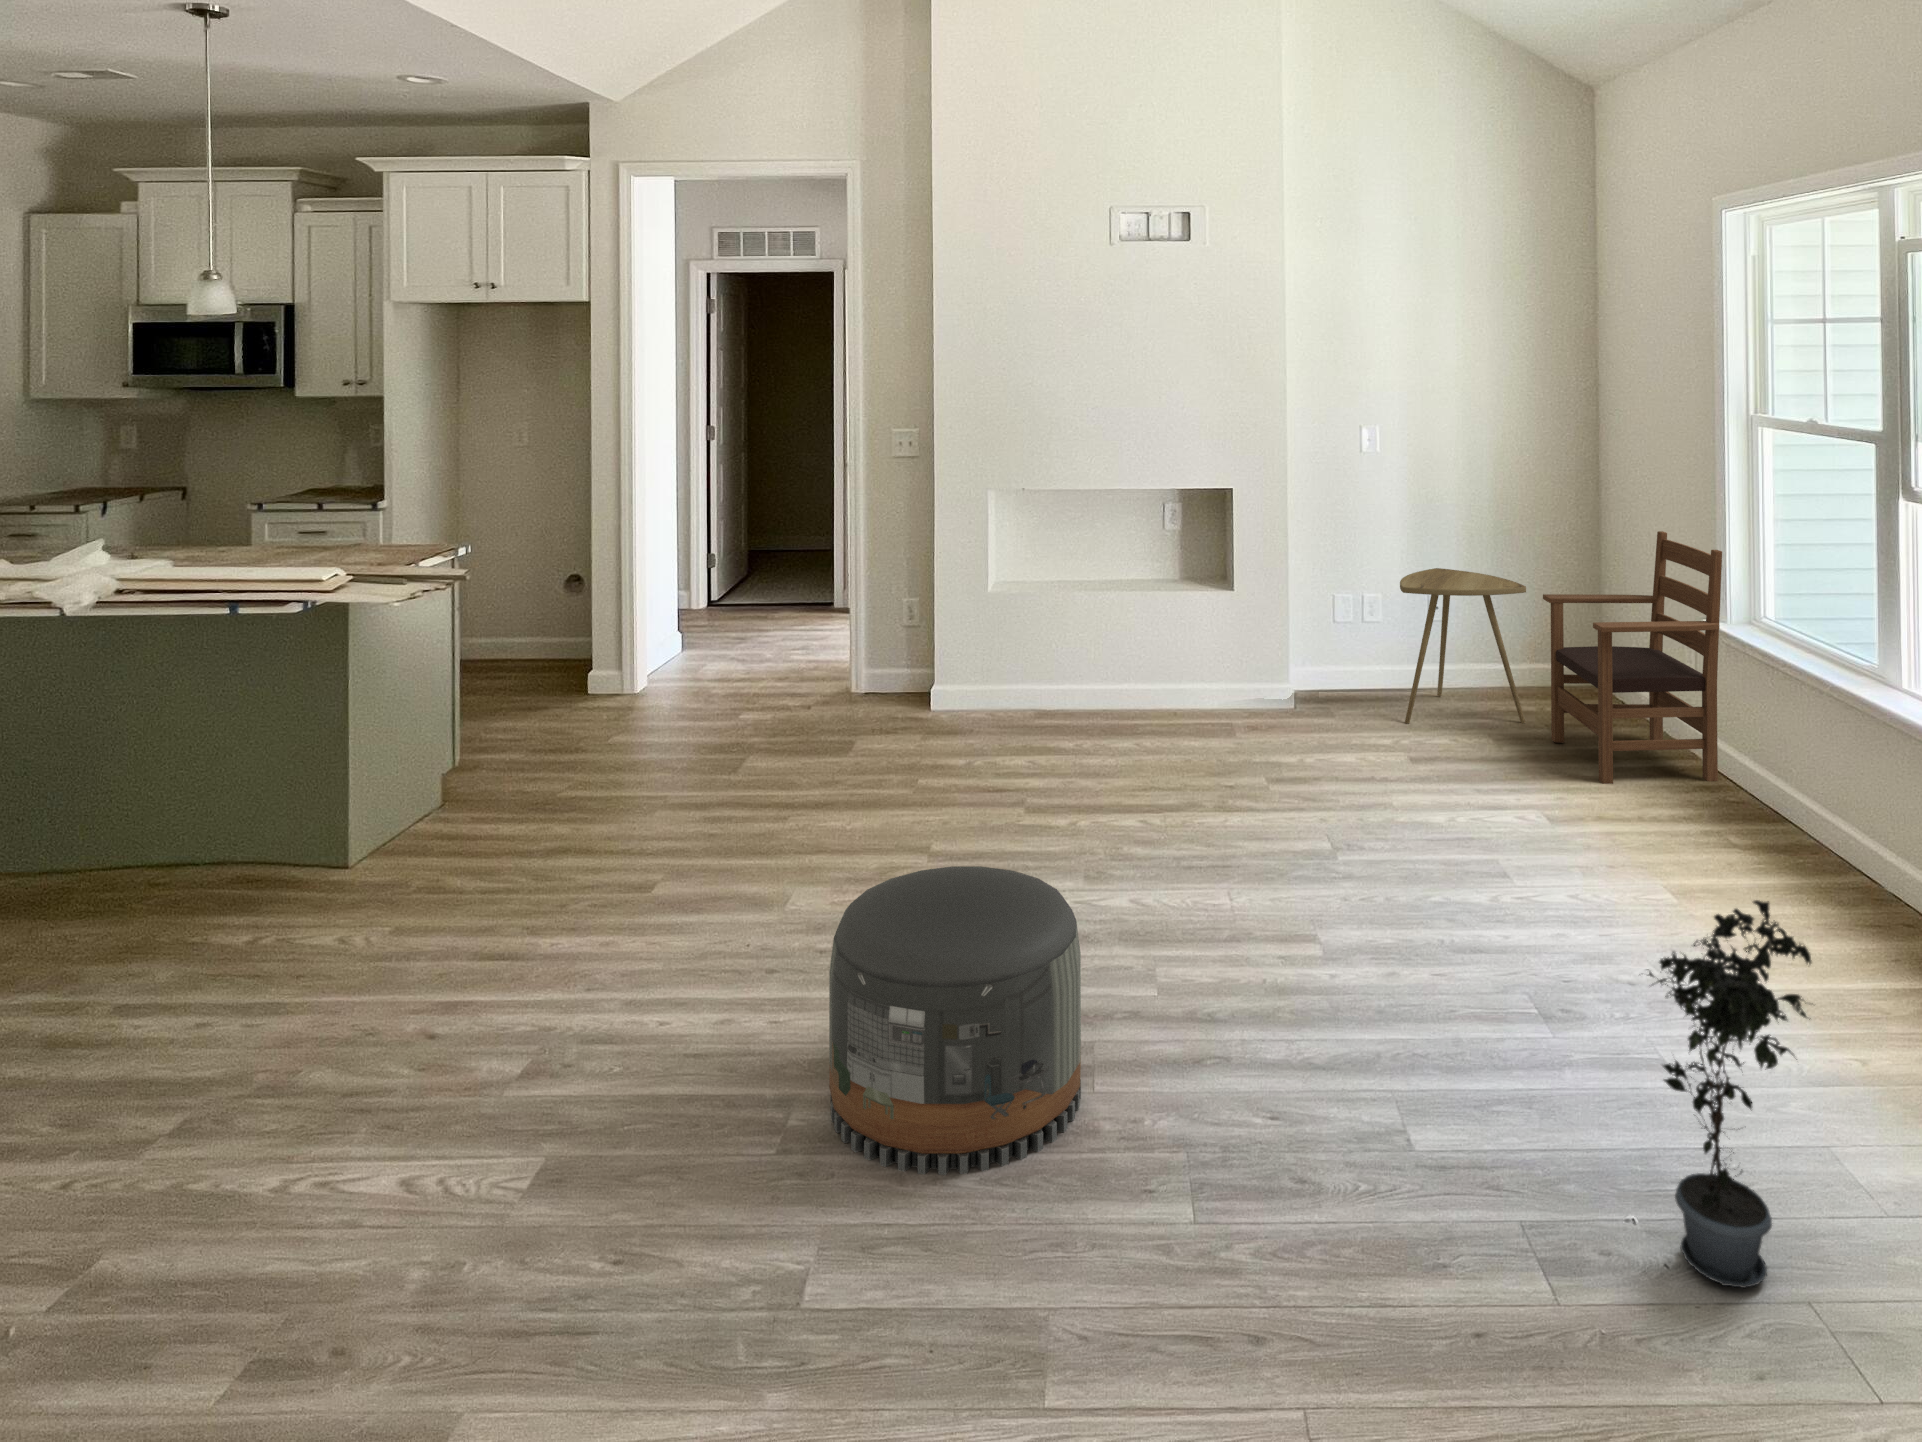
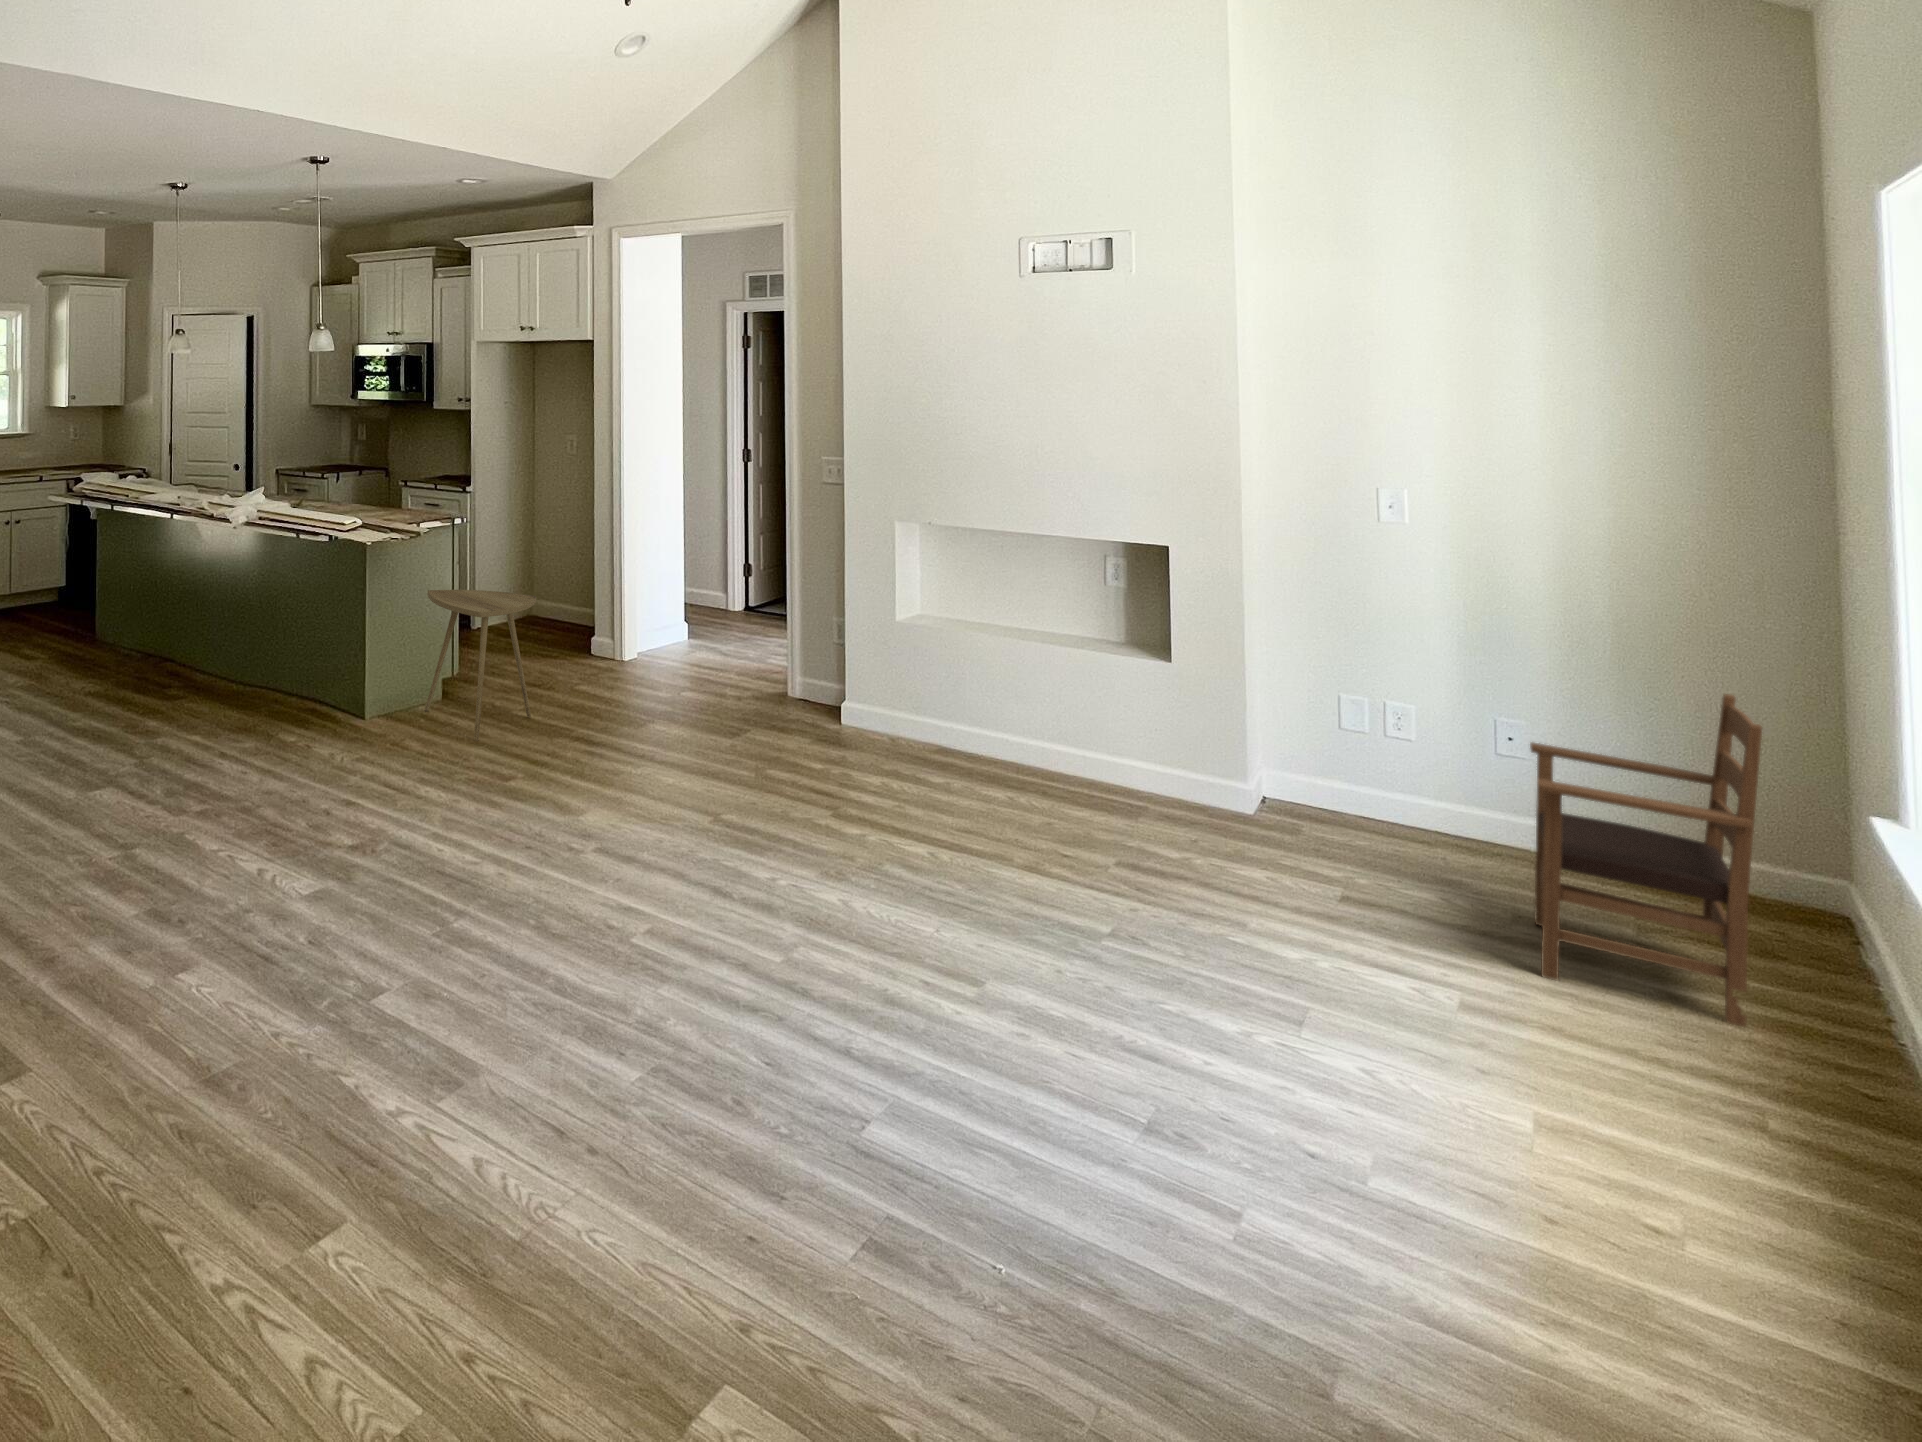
side table: present [1400,568,1526,724] -> present [425,590,536,741]
pouf: present [829,866,1081,1175] -> none [478,786,665,999]
potted plant: present [1647,900,1811,1288] -> none [951,962,1125,1315]

